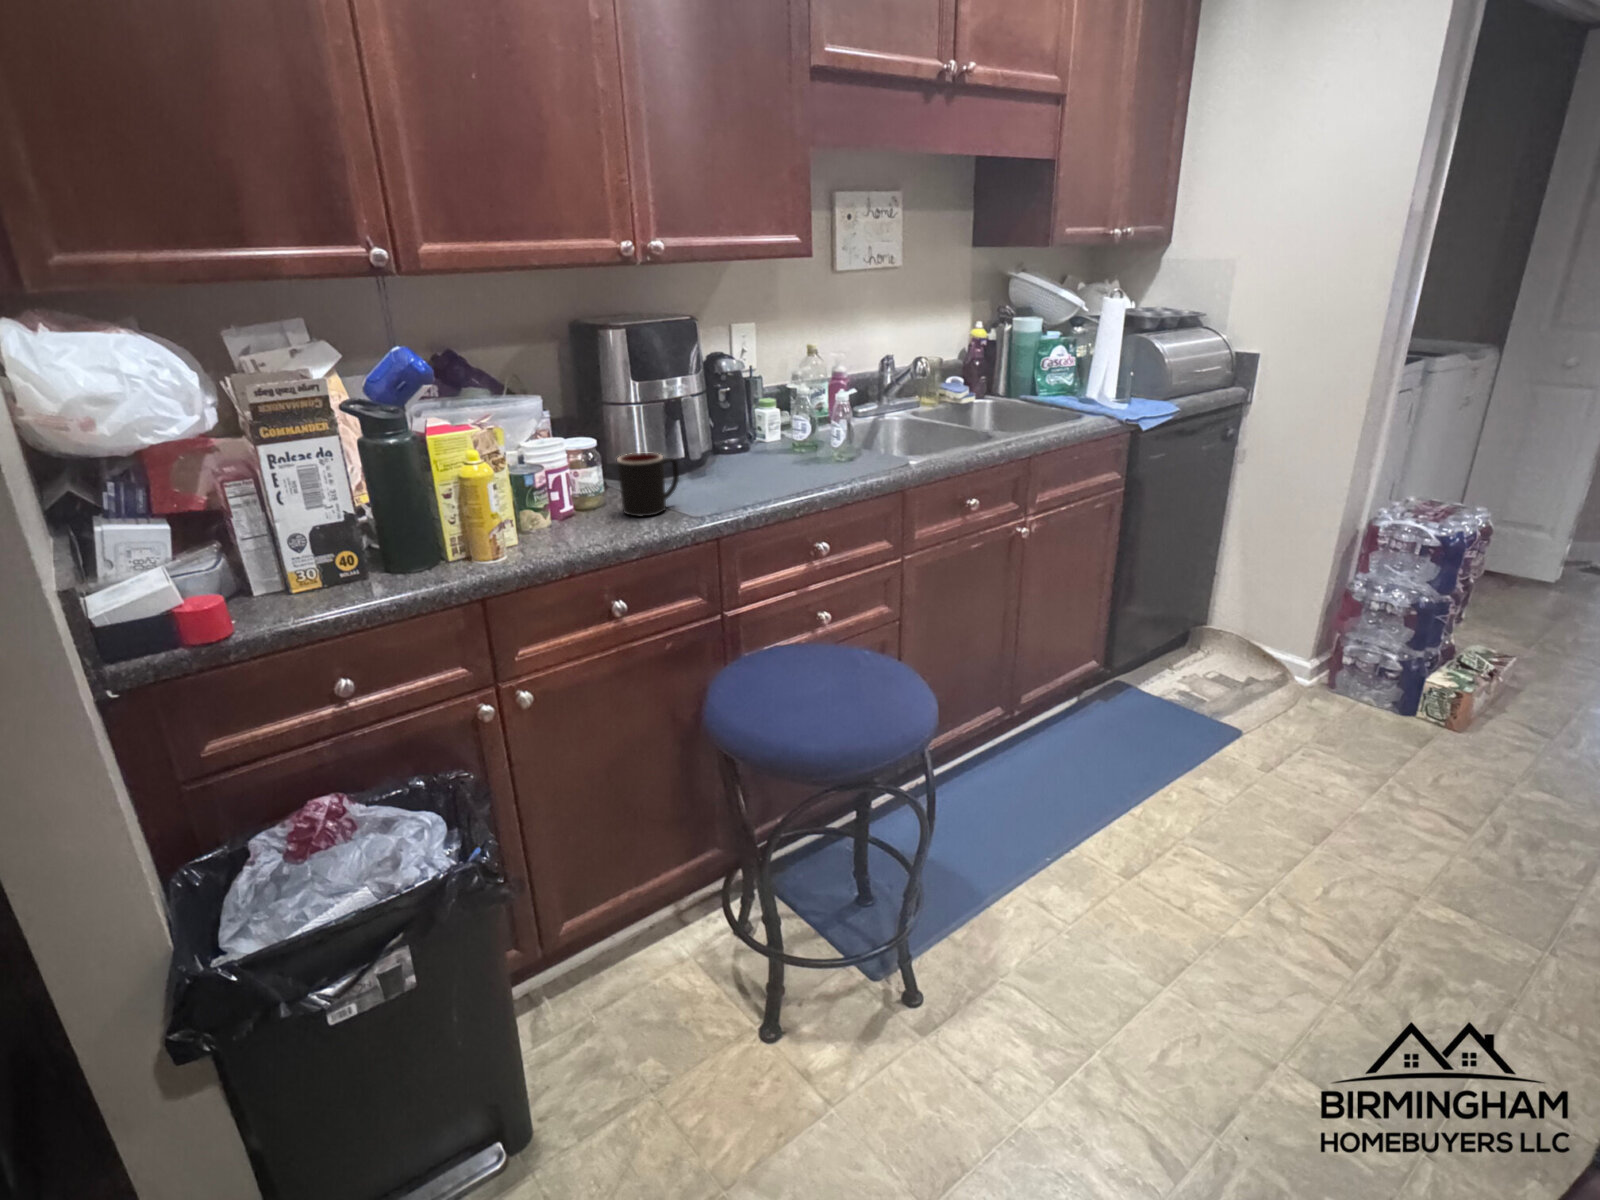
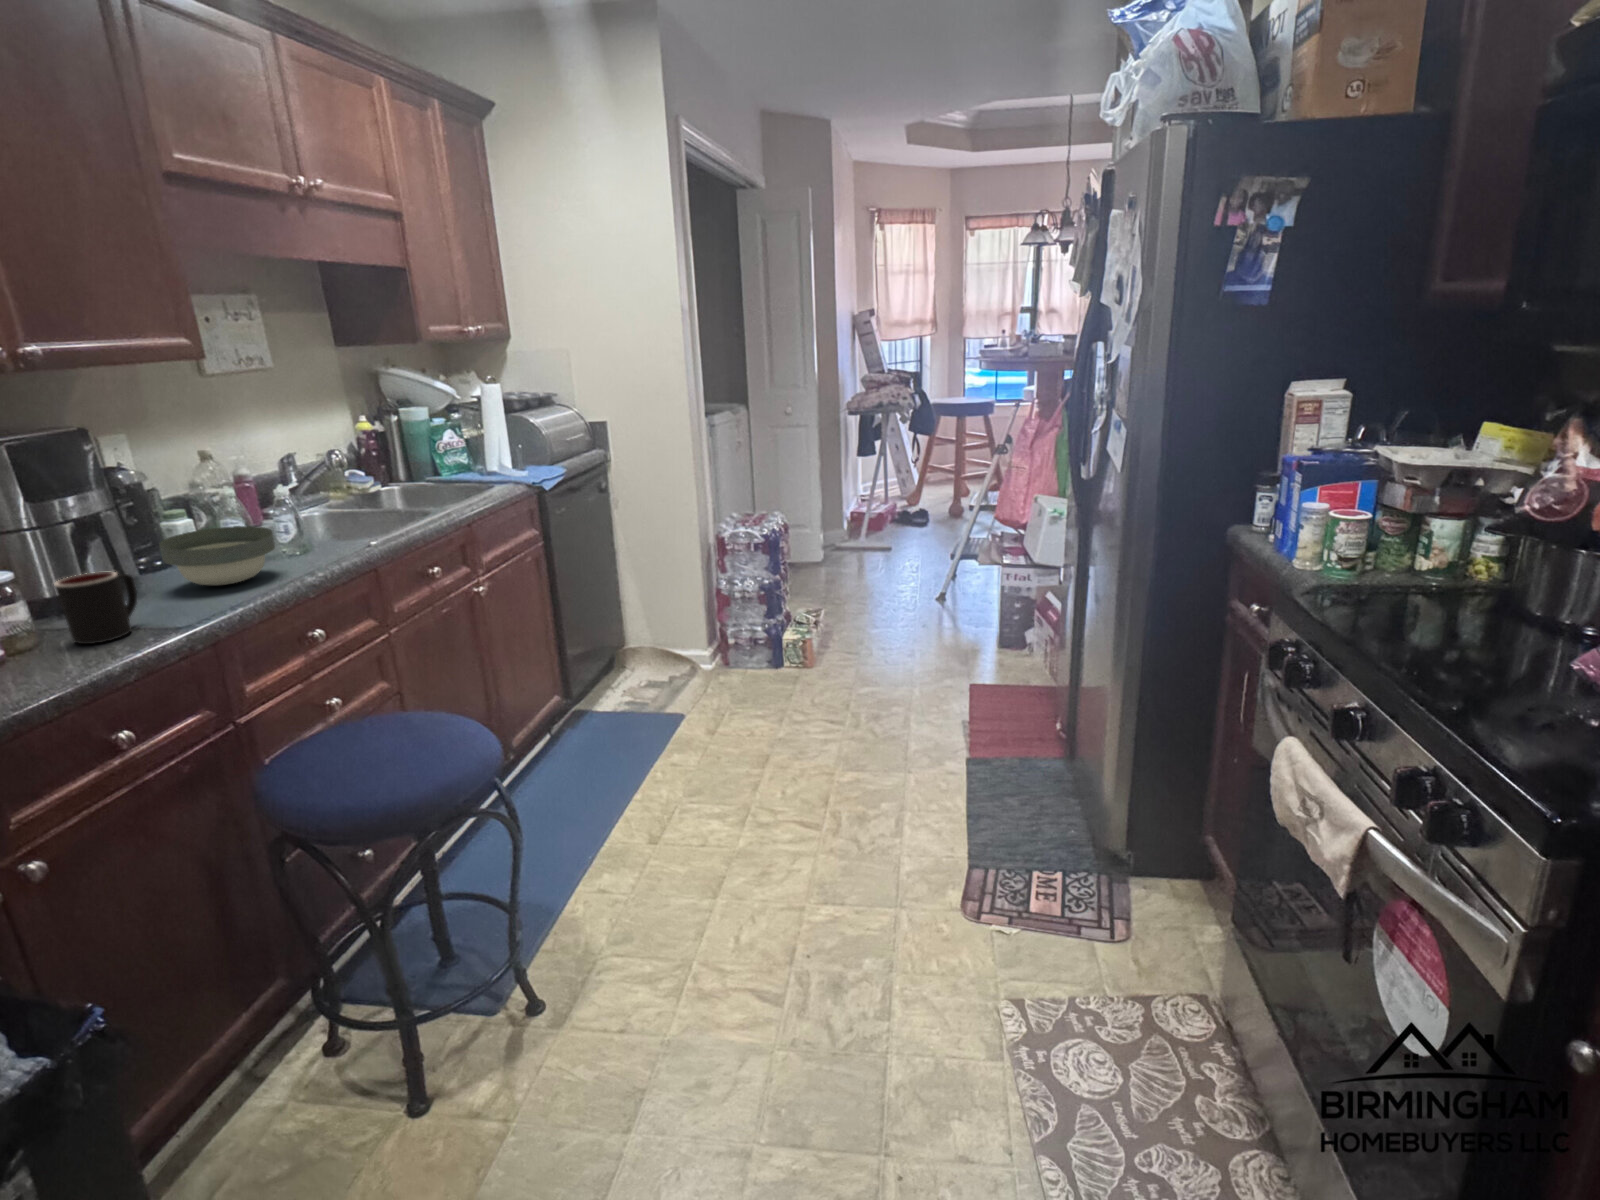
bowl: none [722,424,814,481] -> present [159,526,275,585]

